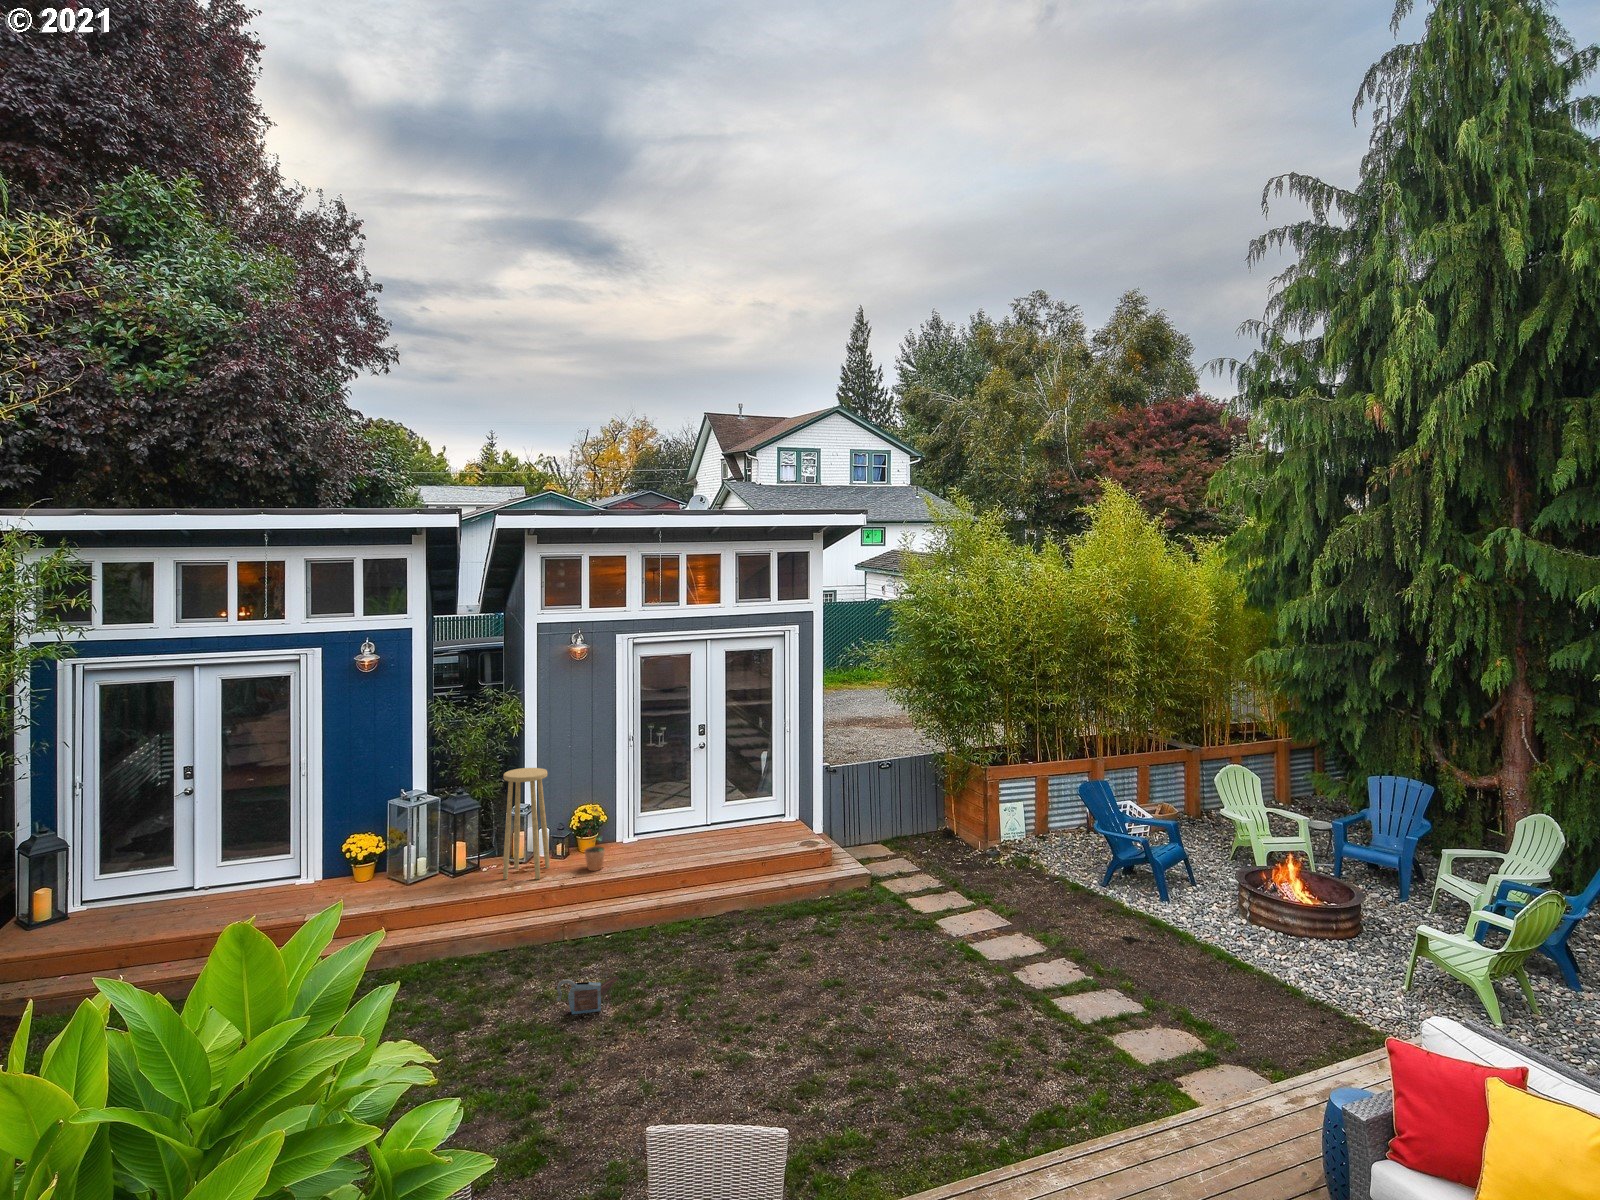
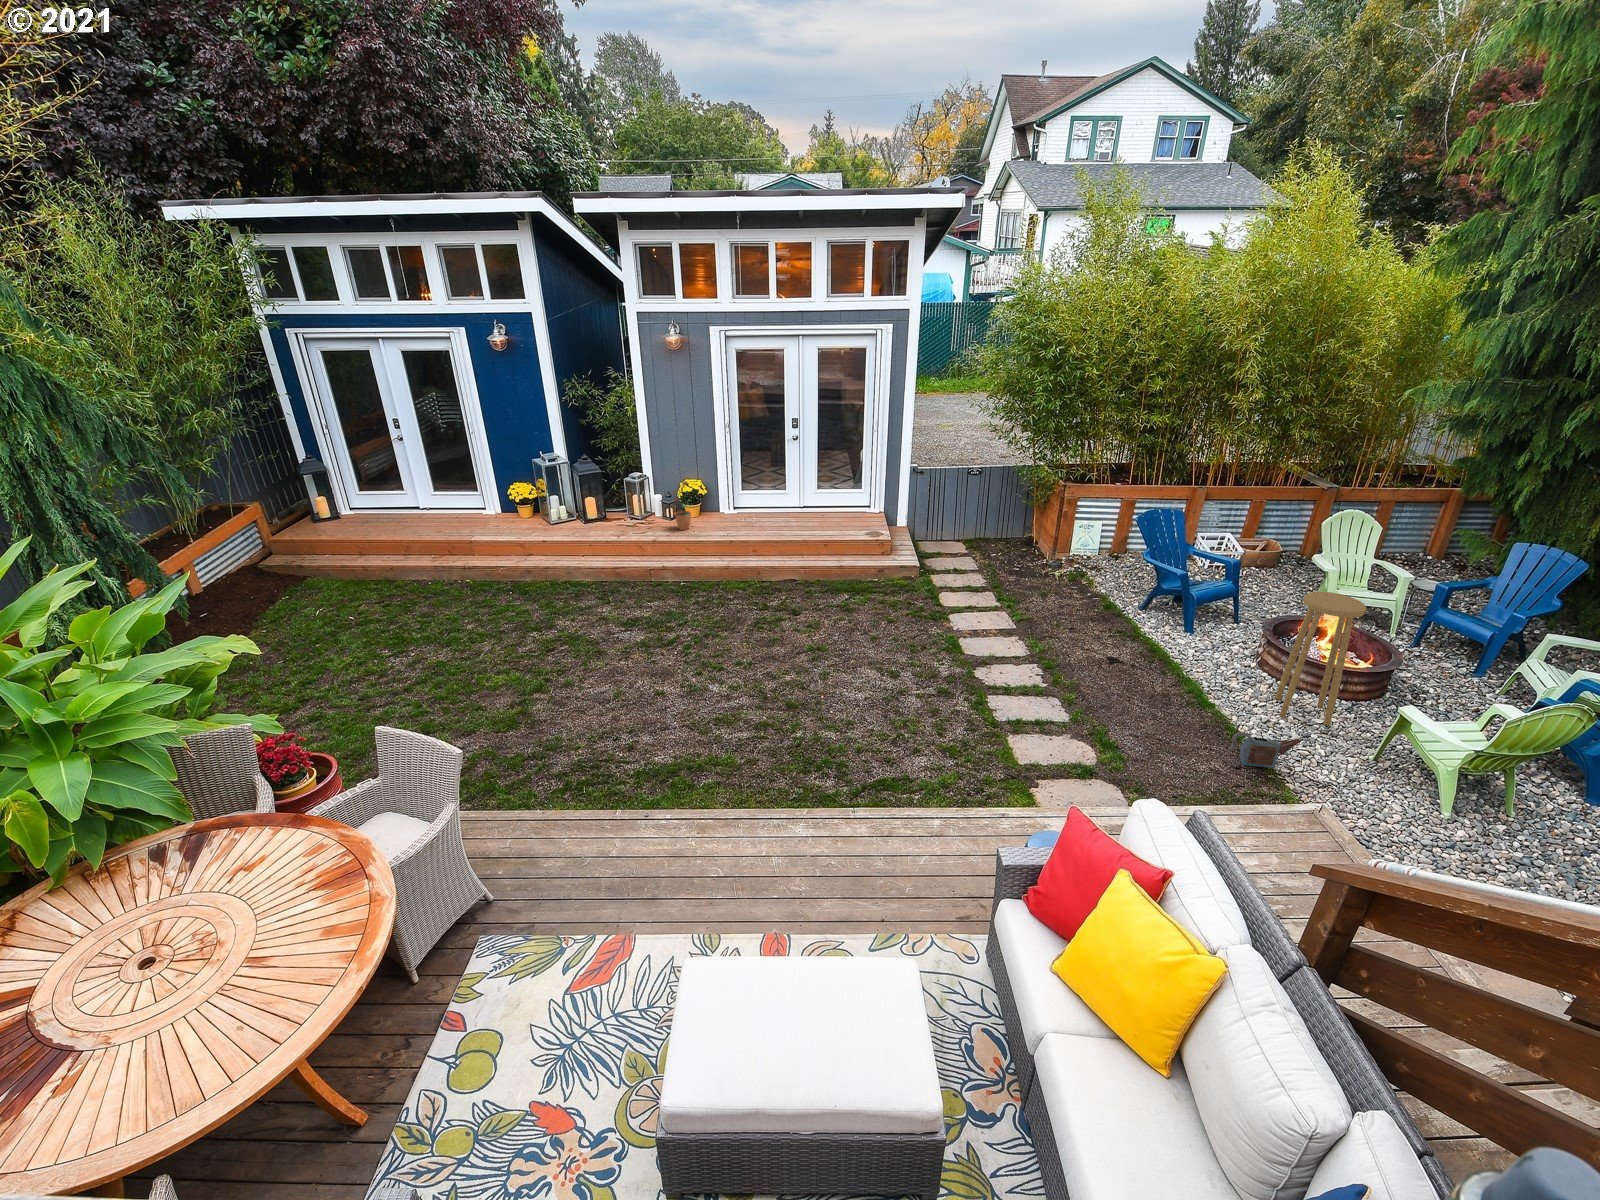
stool: present [503,768,550,879] -> present [1275,592,1366,726]
watering can: present [557,976,619,1014] -> present [1229,732,1301,768]

